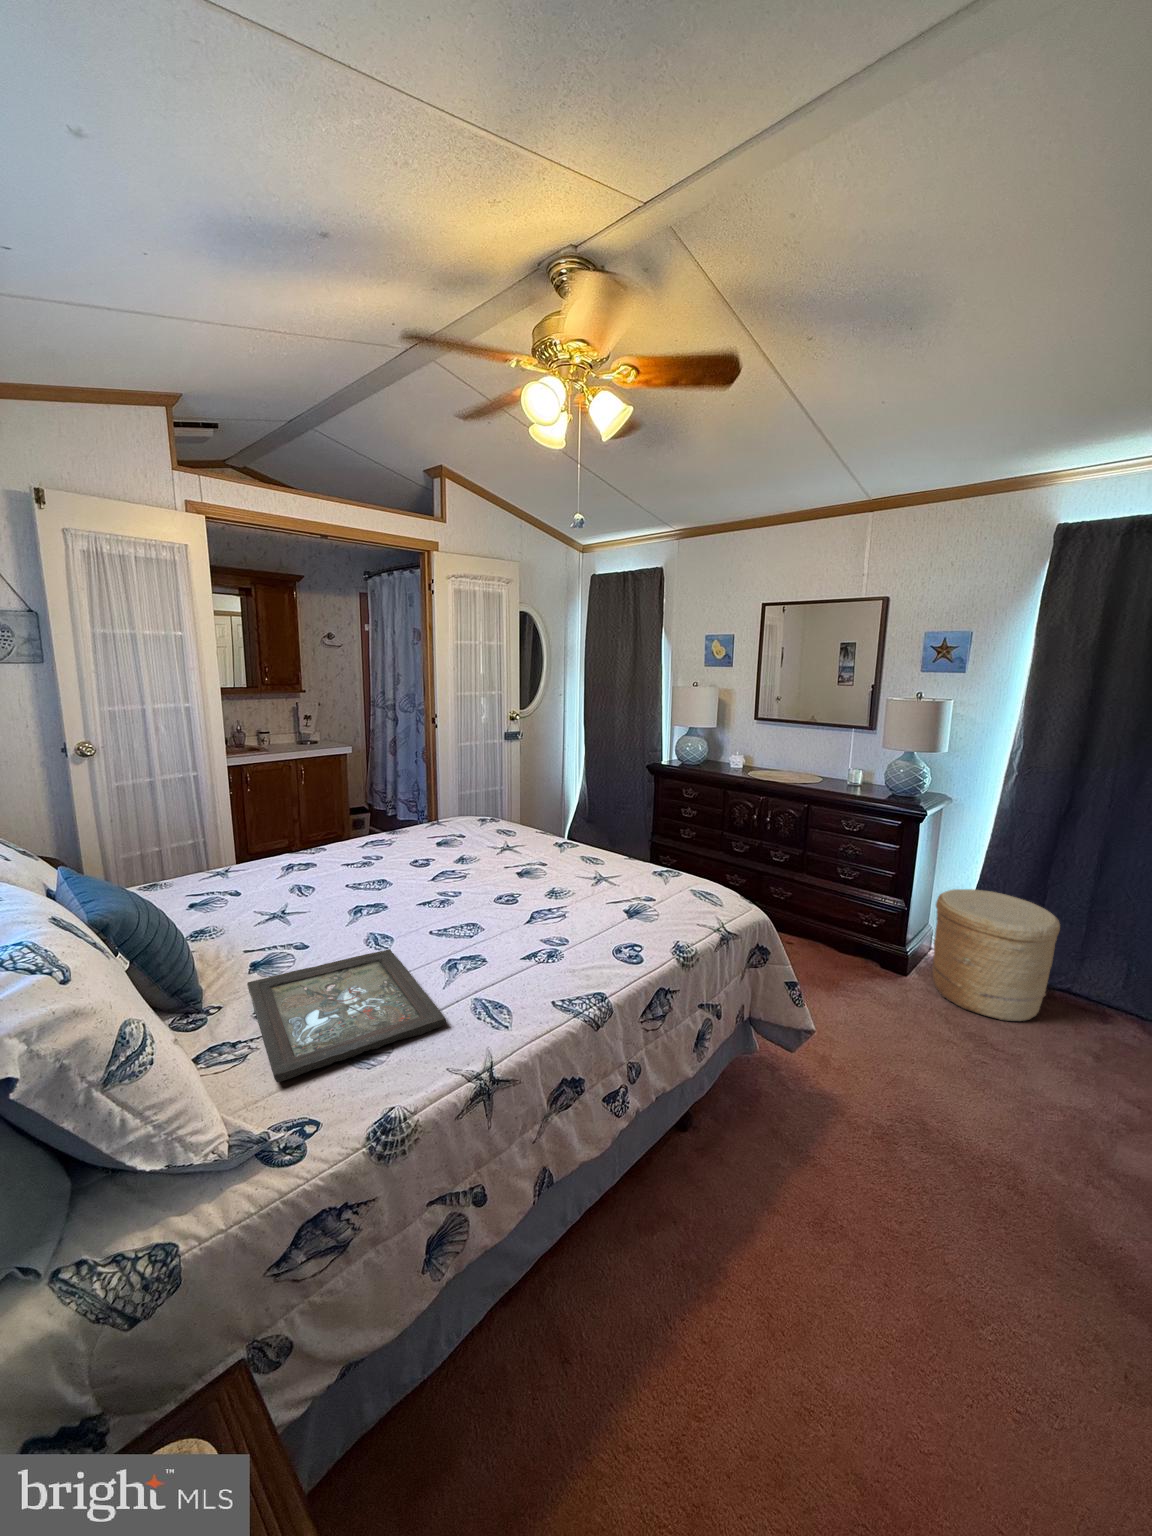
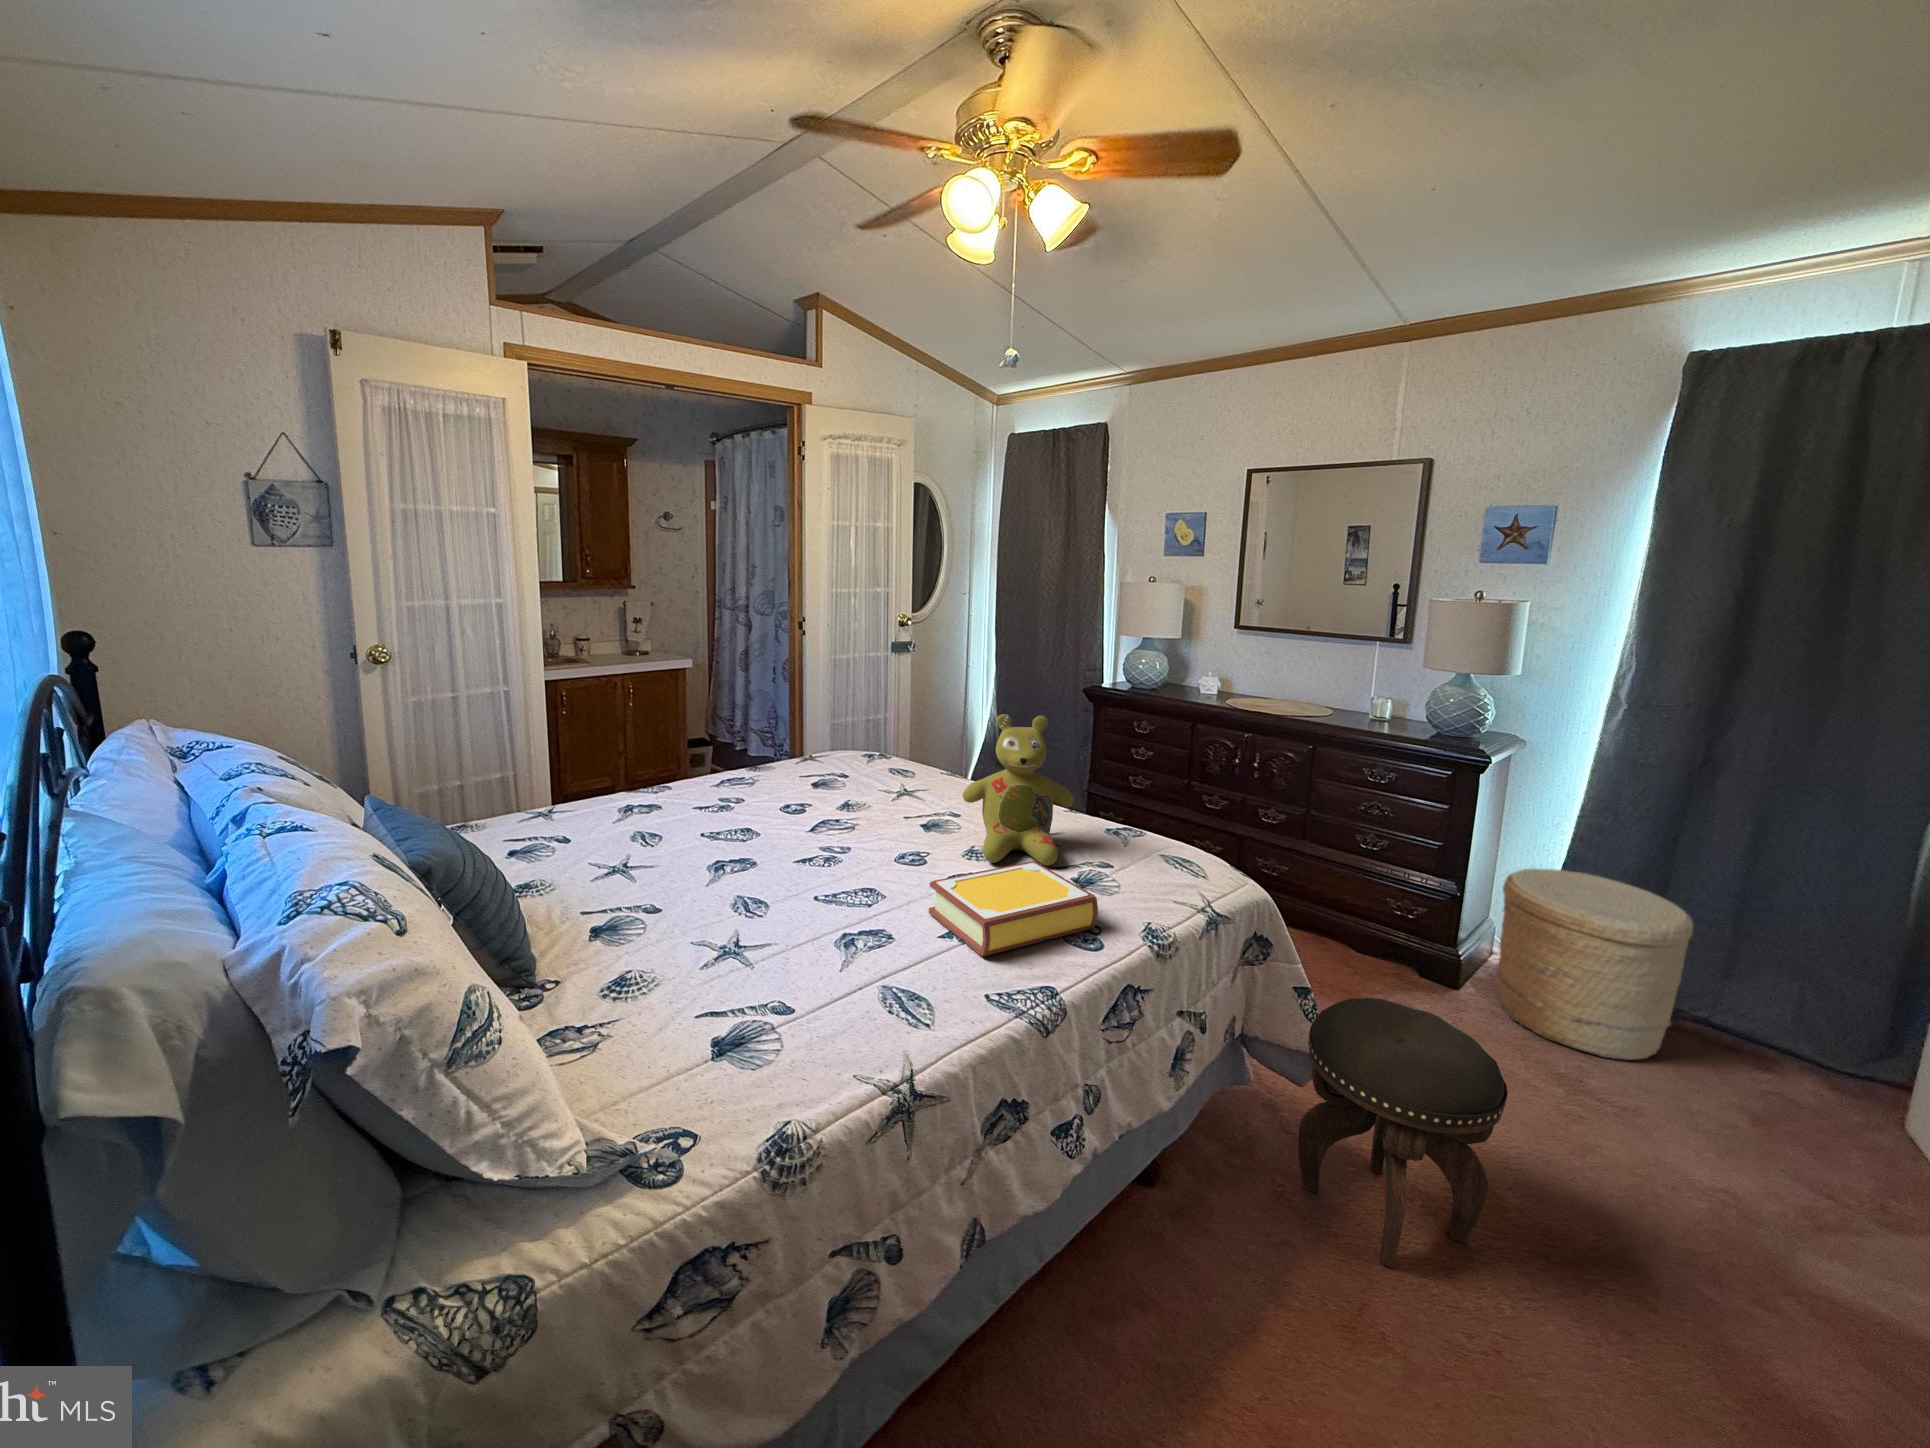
stuffed bear: none [546,789,628,901] -> present [963,714,1074,865]
book: none [515,898,640,972] -> present [929,861,1098,956]
tray: present [247,949,446,1082] -> none [591,917,848,1080]
footstool: none [789,988,929,1179] -> present [1298,998,1508,1267]

